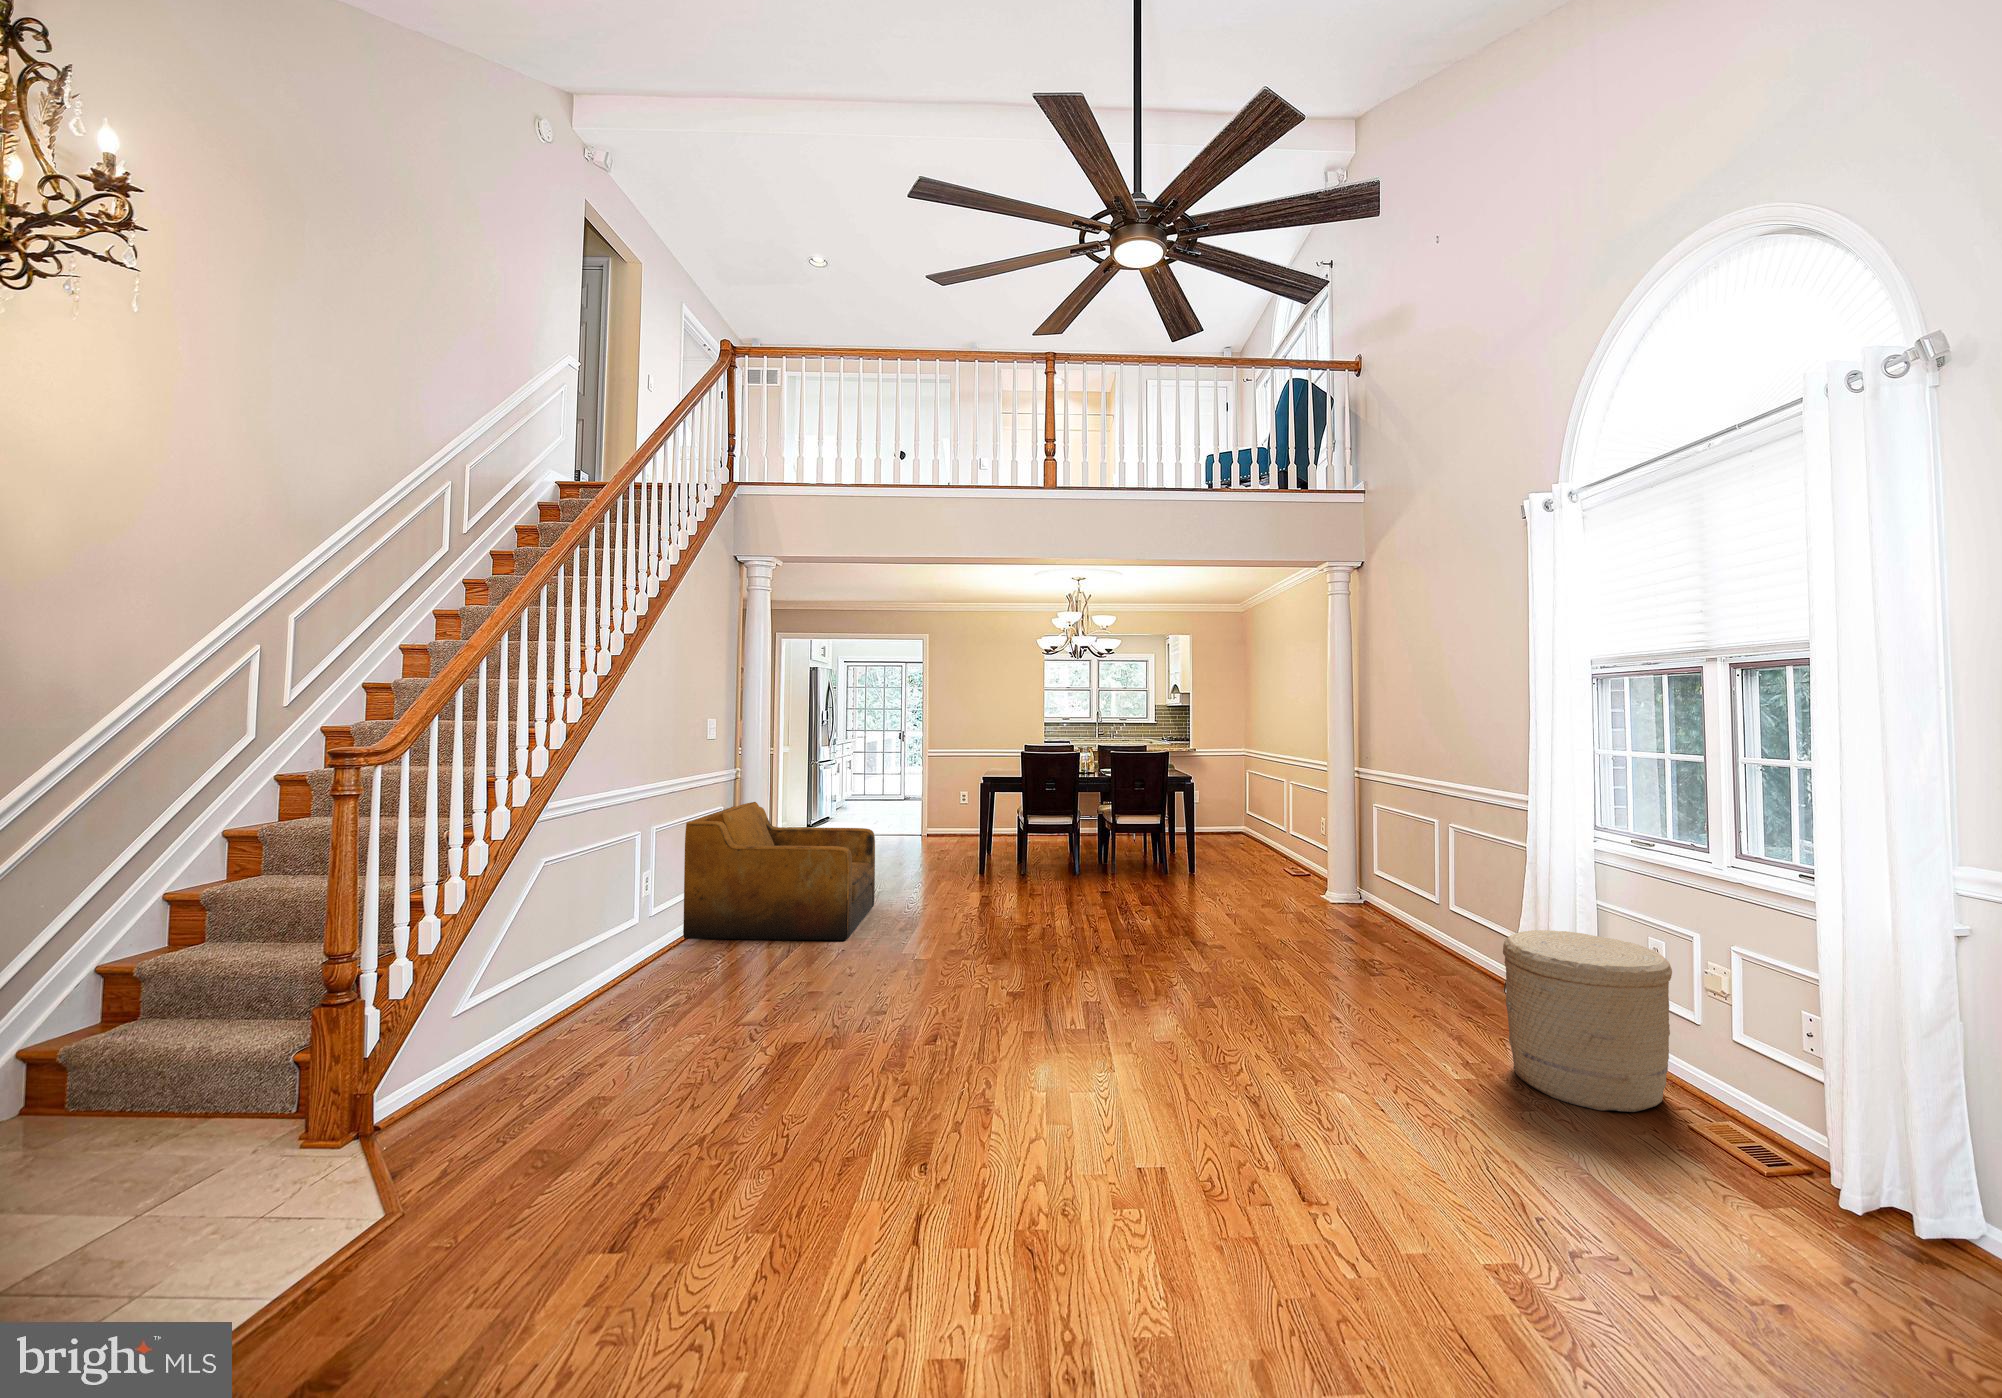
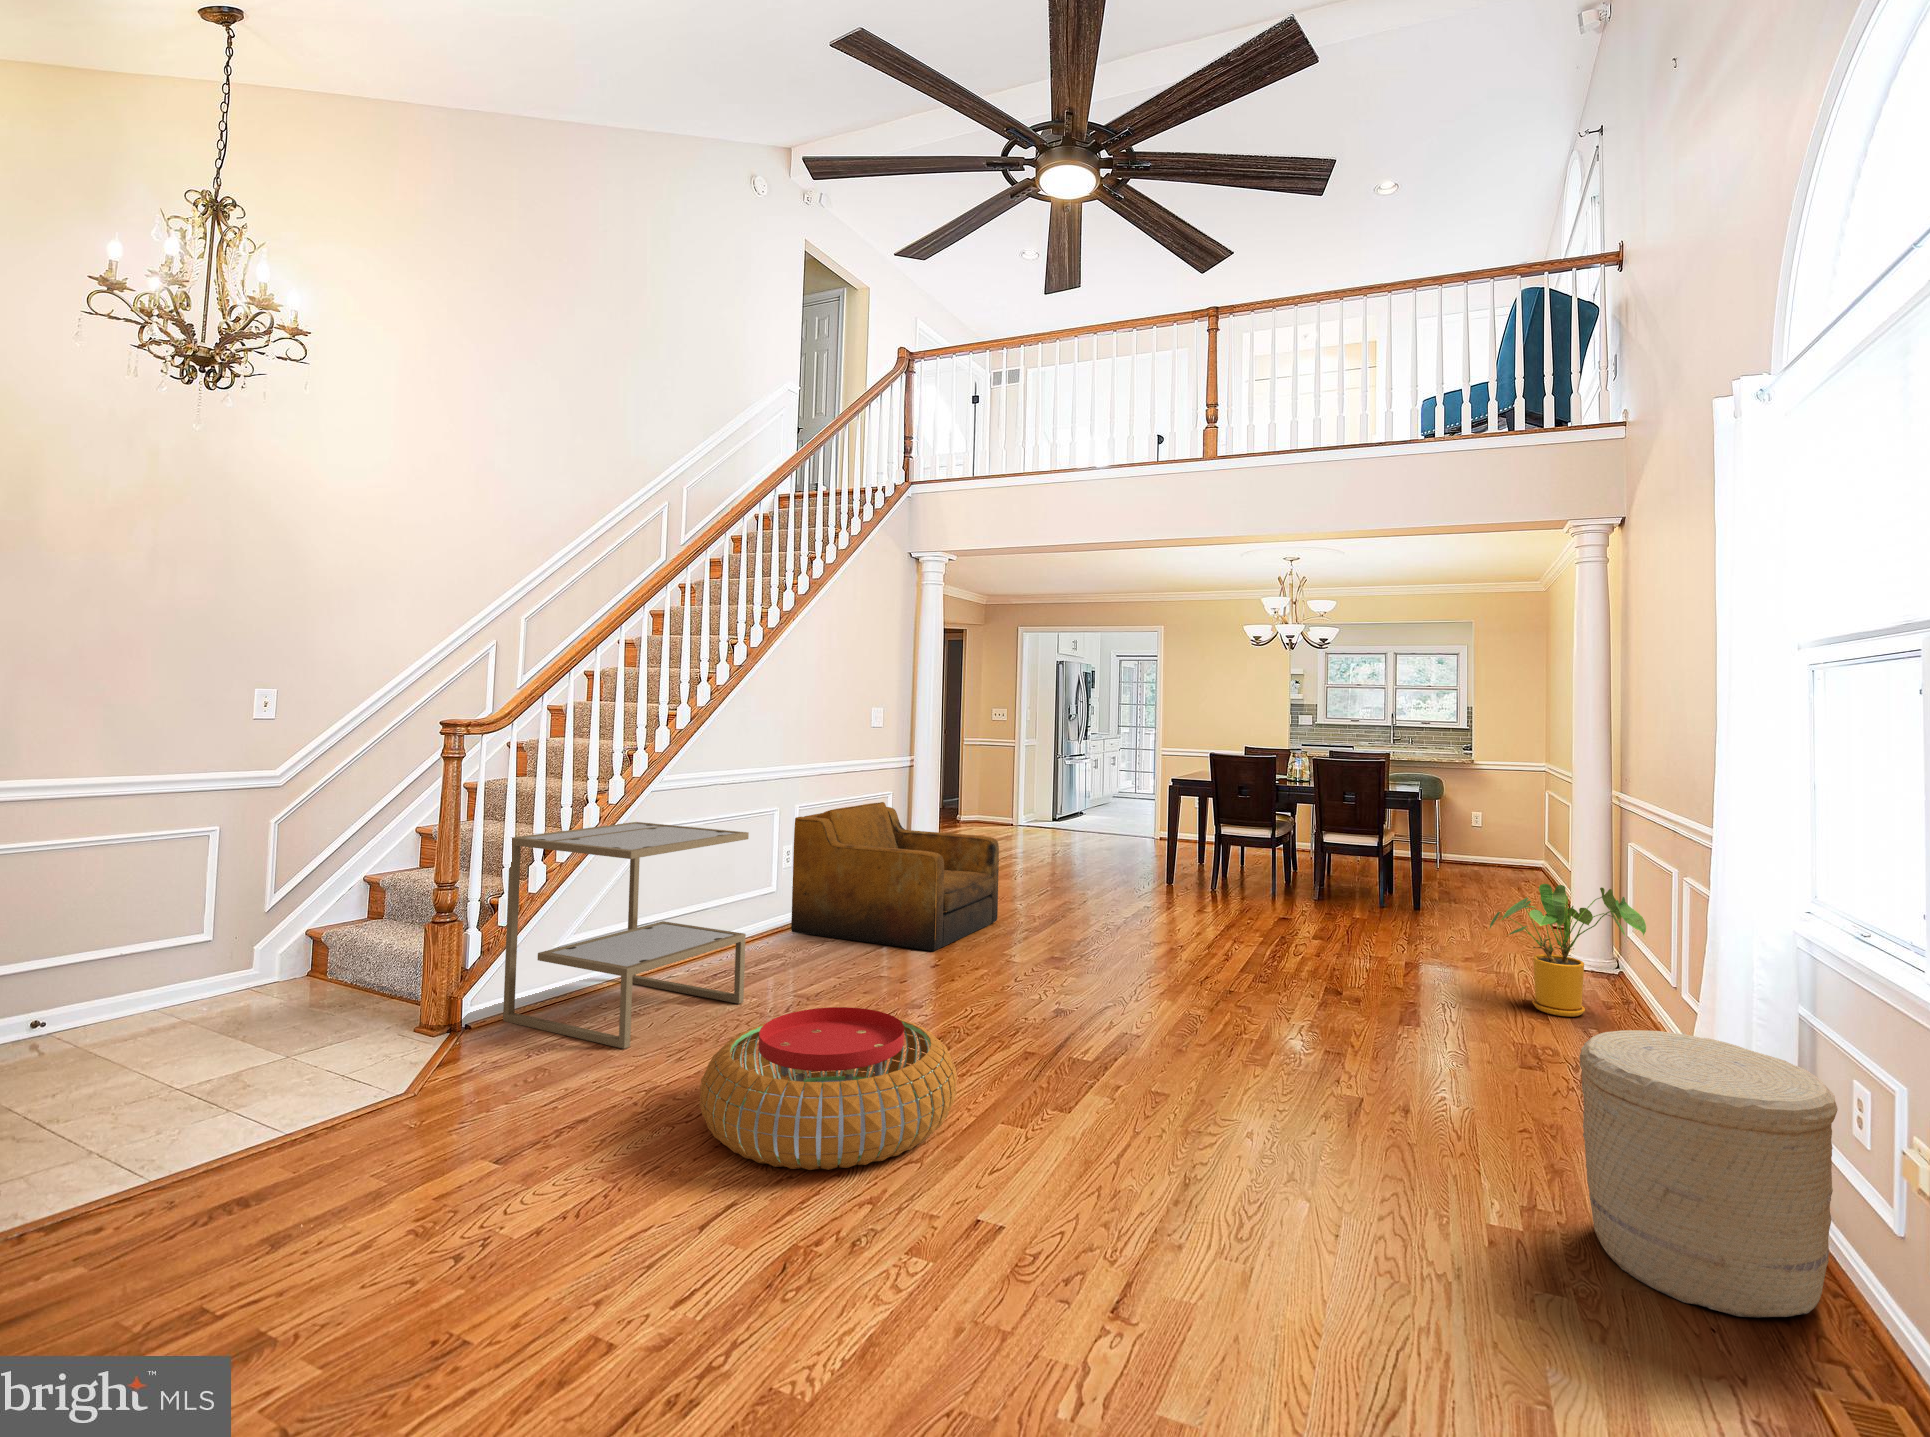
house plant: none [1299,834,1407,931] -> present [1490,884,1646,1017]
side table: none [458,839,718,1079] -> present [503,822,749,1049]
pouf: none [804,999,1046,1159] -> present [699,1007,957,1170]

